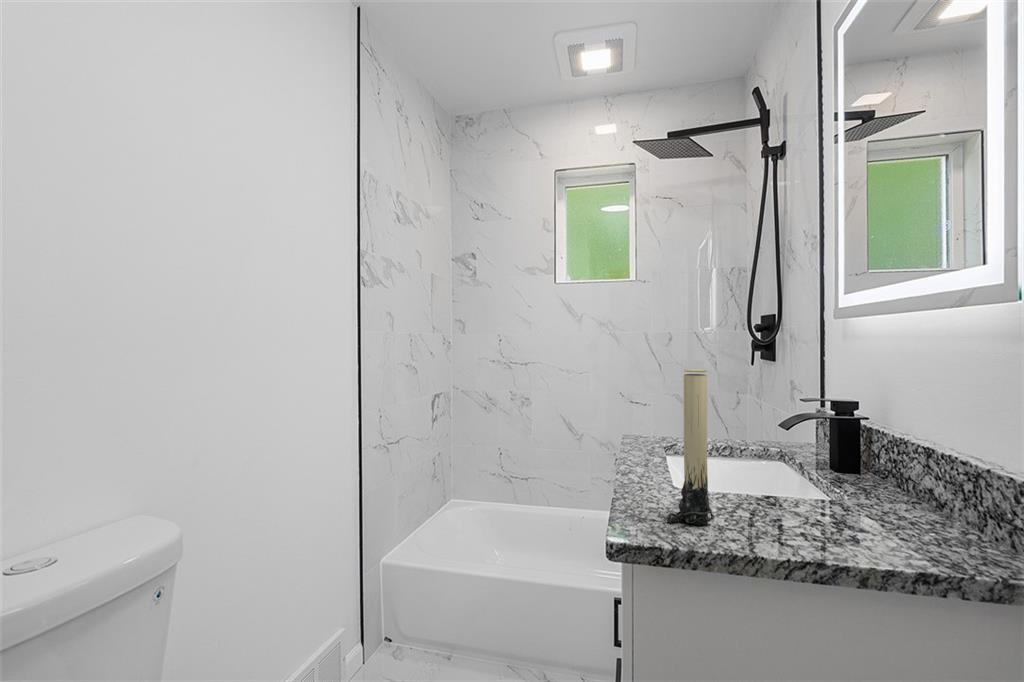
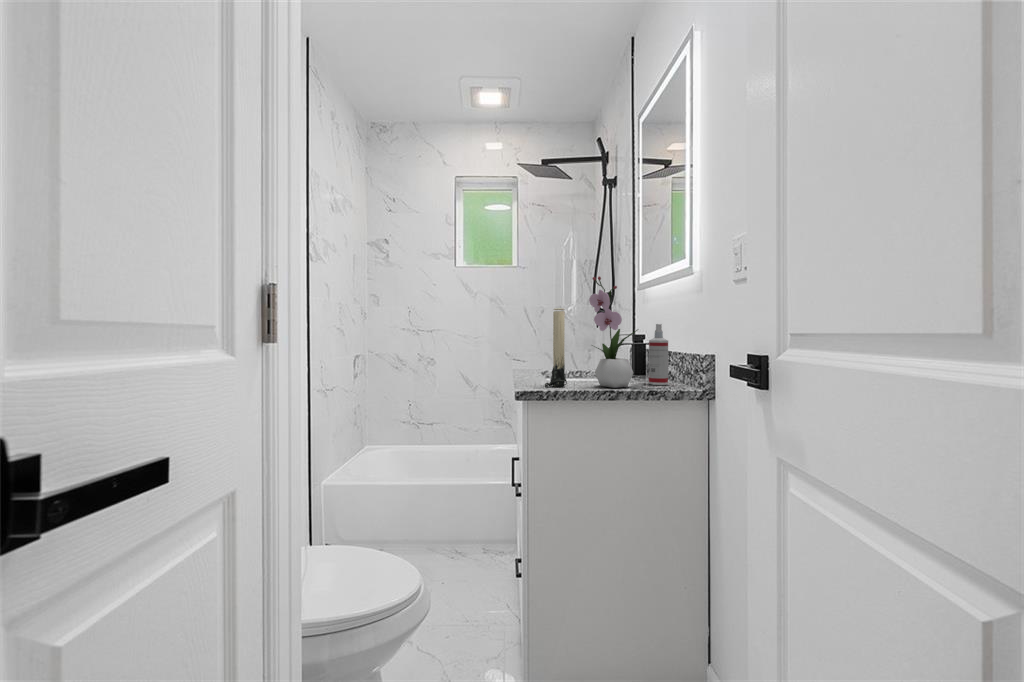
flower arrangement: none [760,305,875,542] -> present [589,276,637,388]
spray bottle: none [891,400,941,532] -> present [649,324,668,385]

